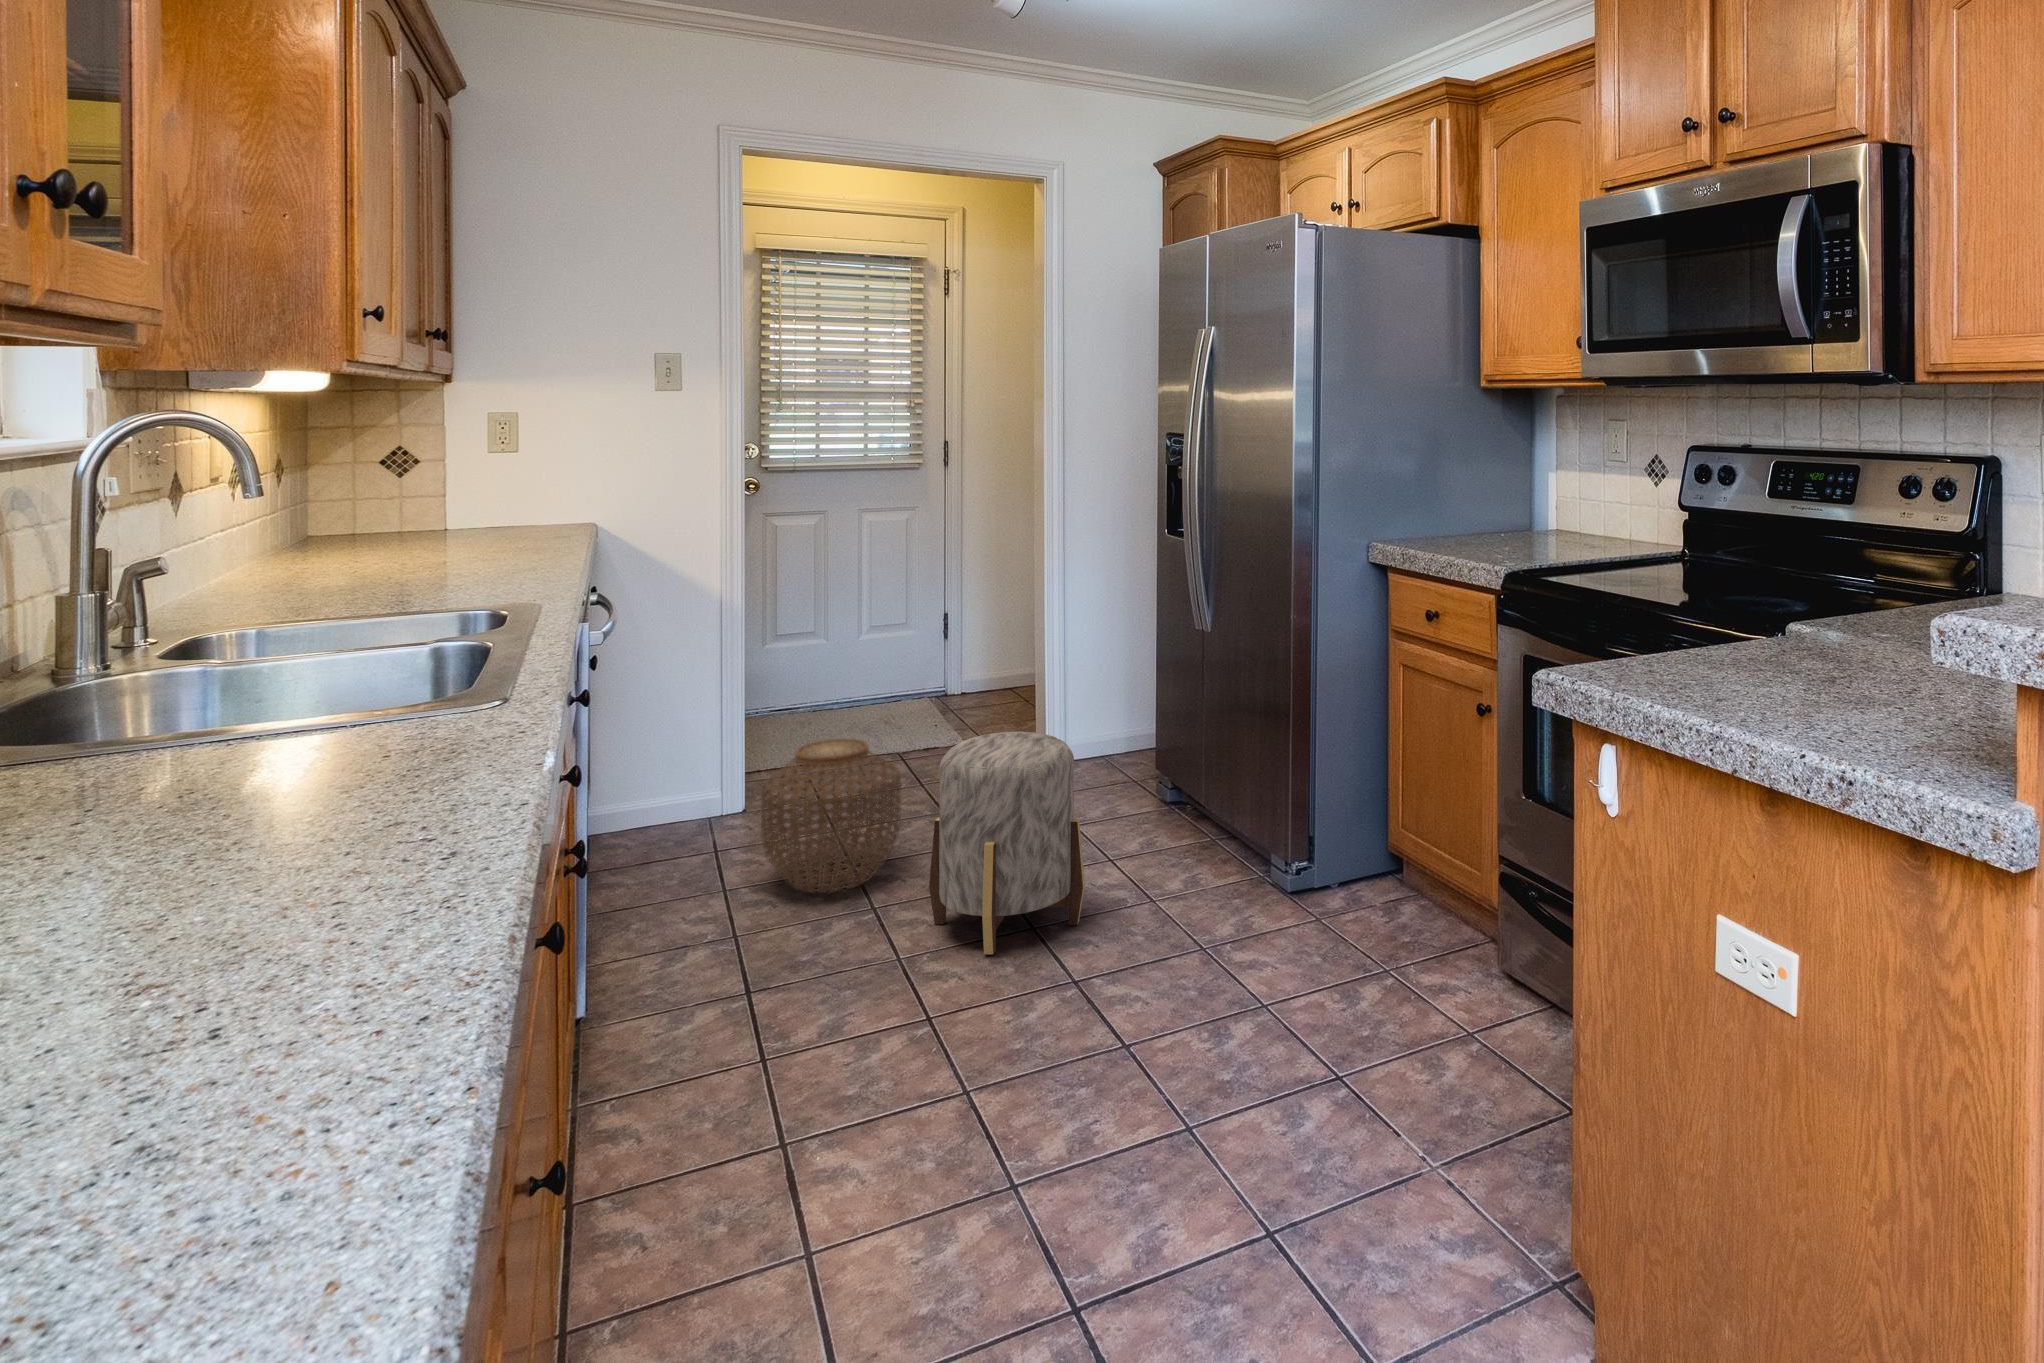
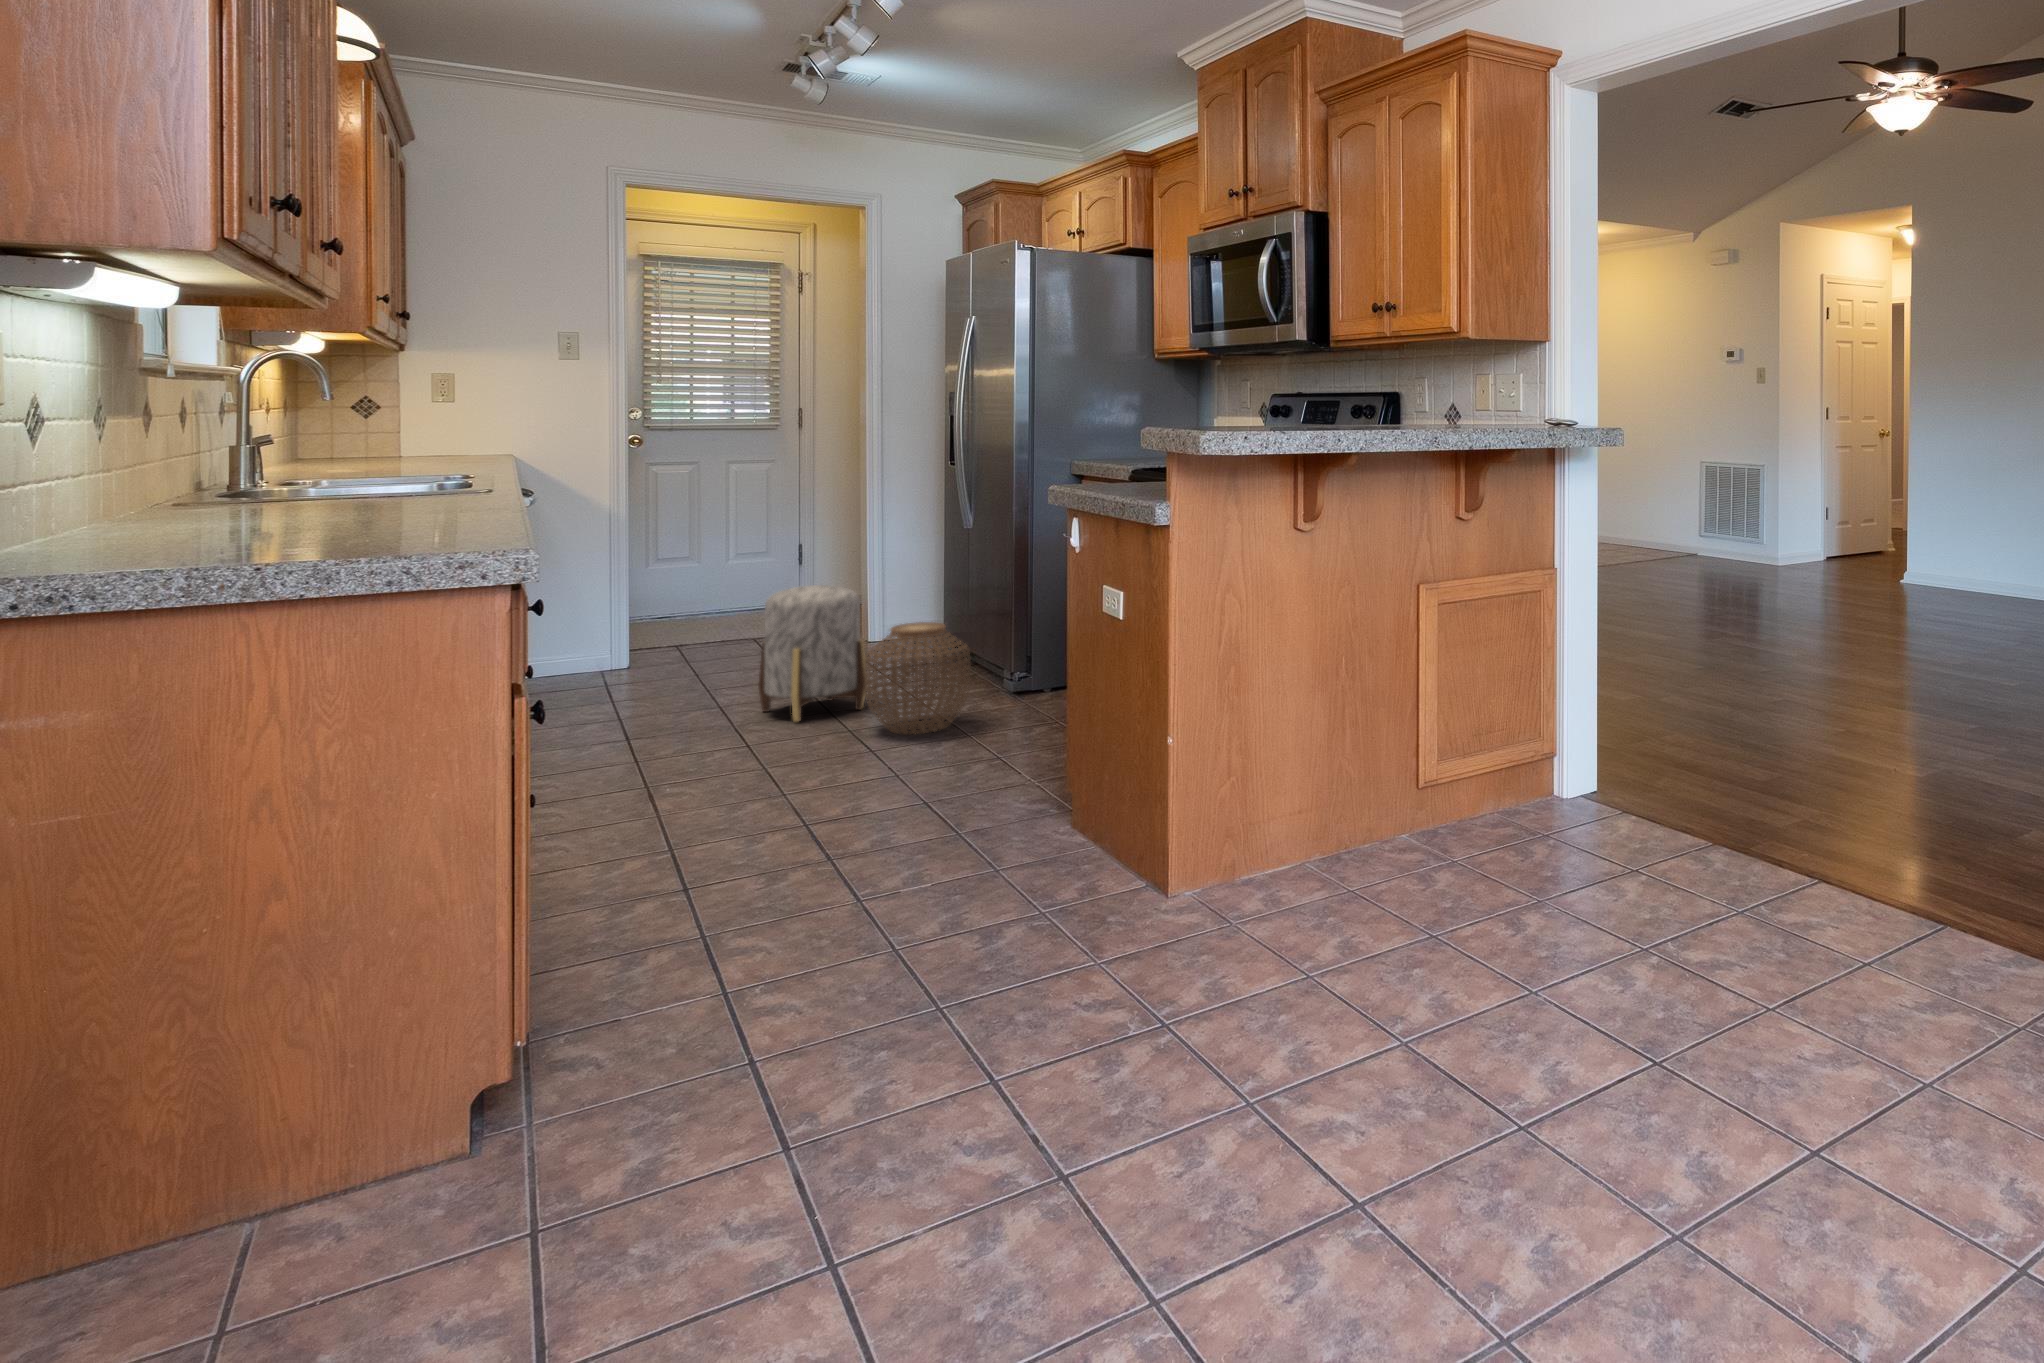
woven basket: present [761,739,901,893] -> present [865,622,970,734]

